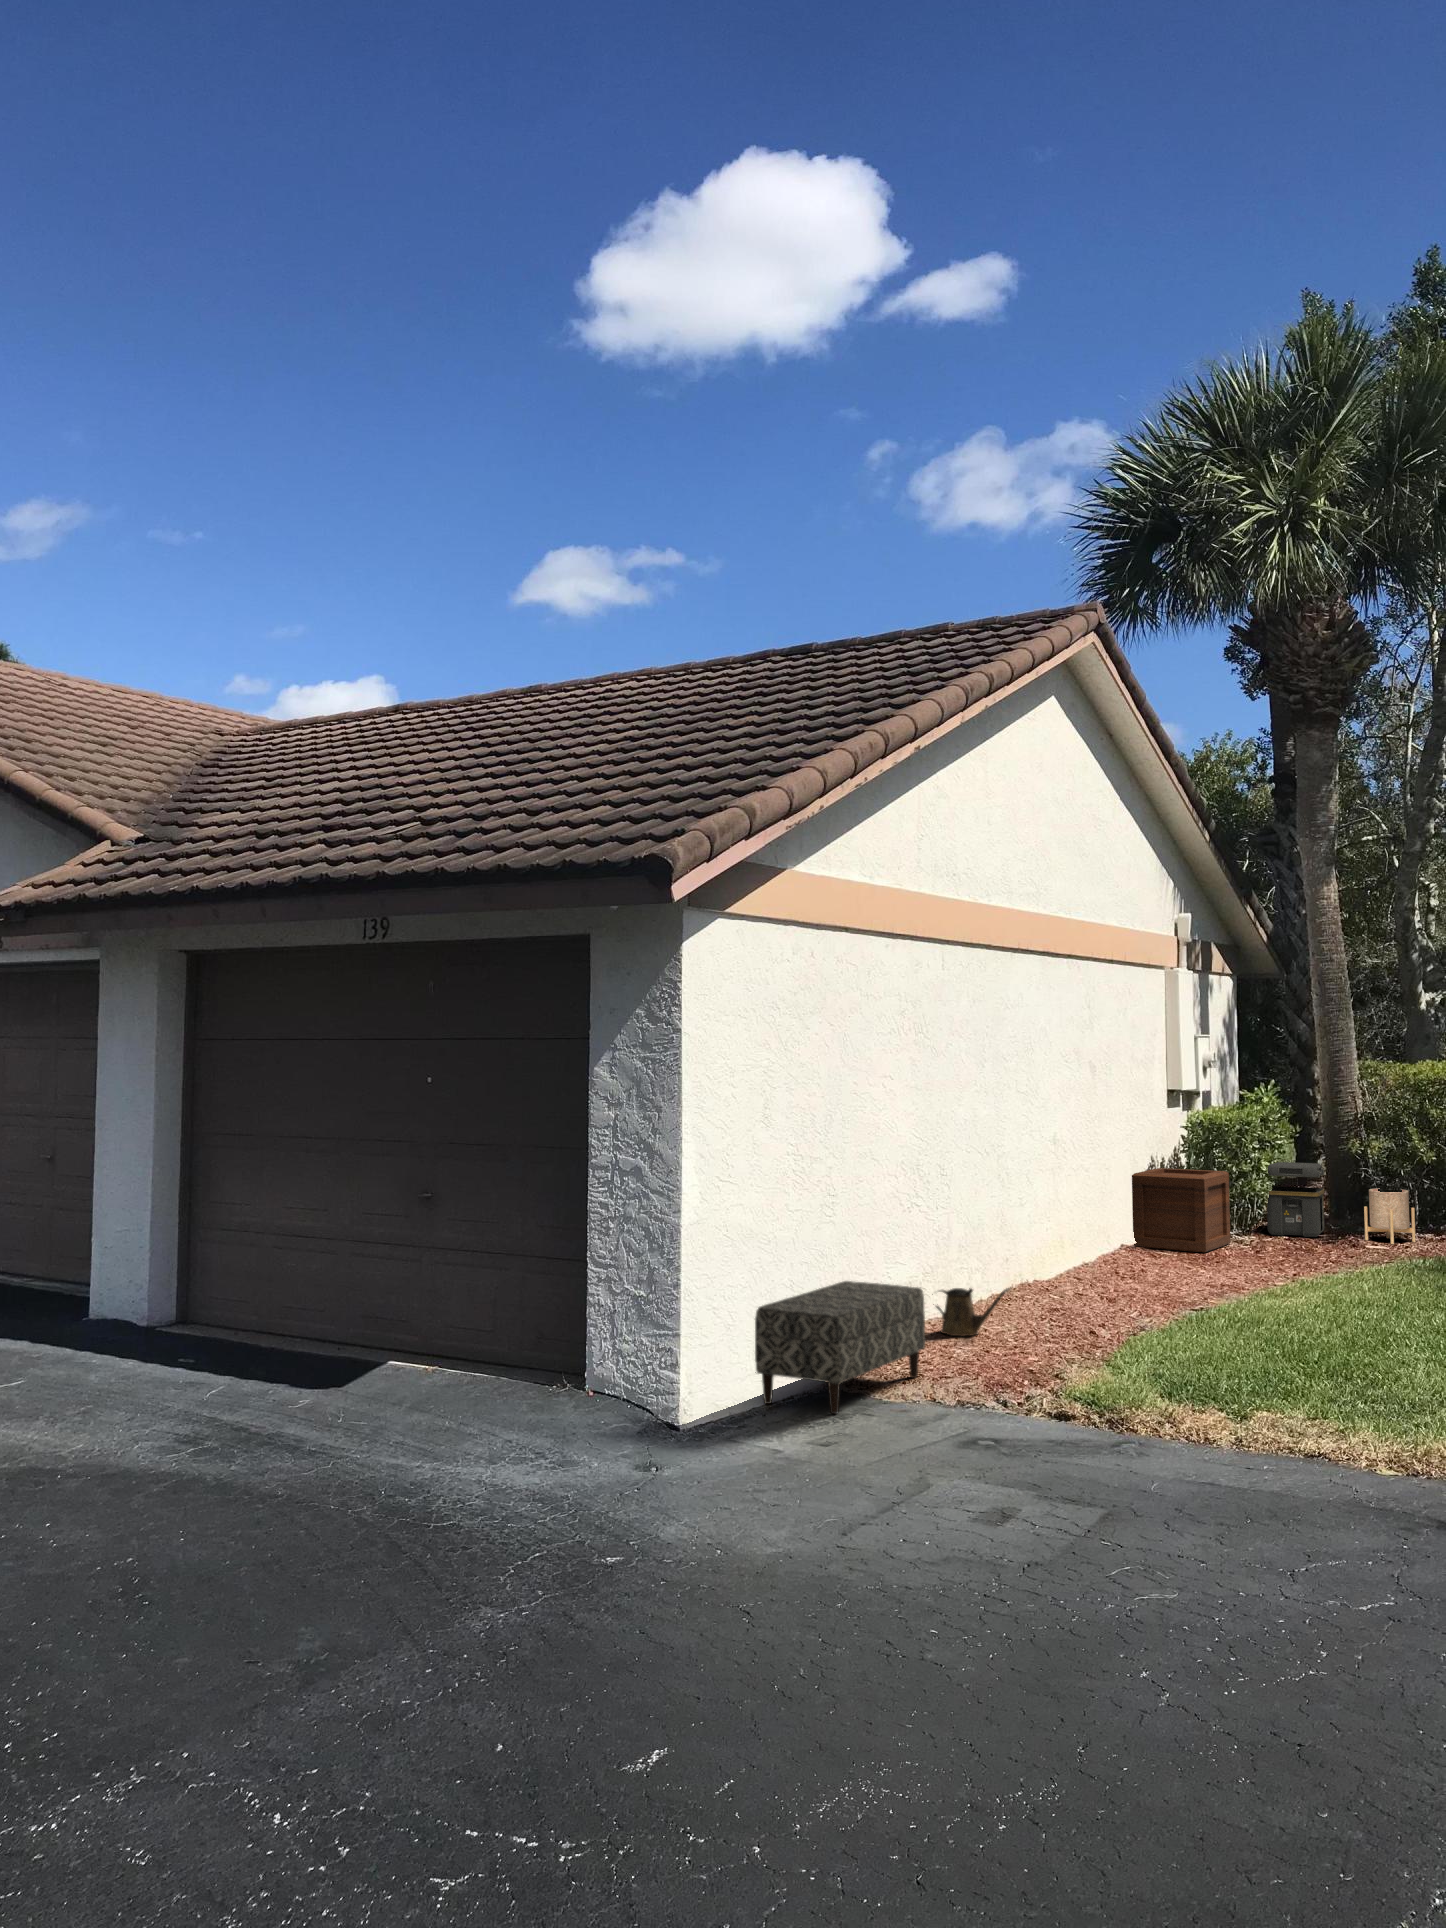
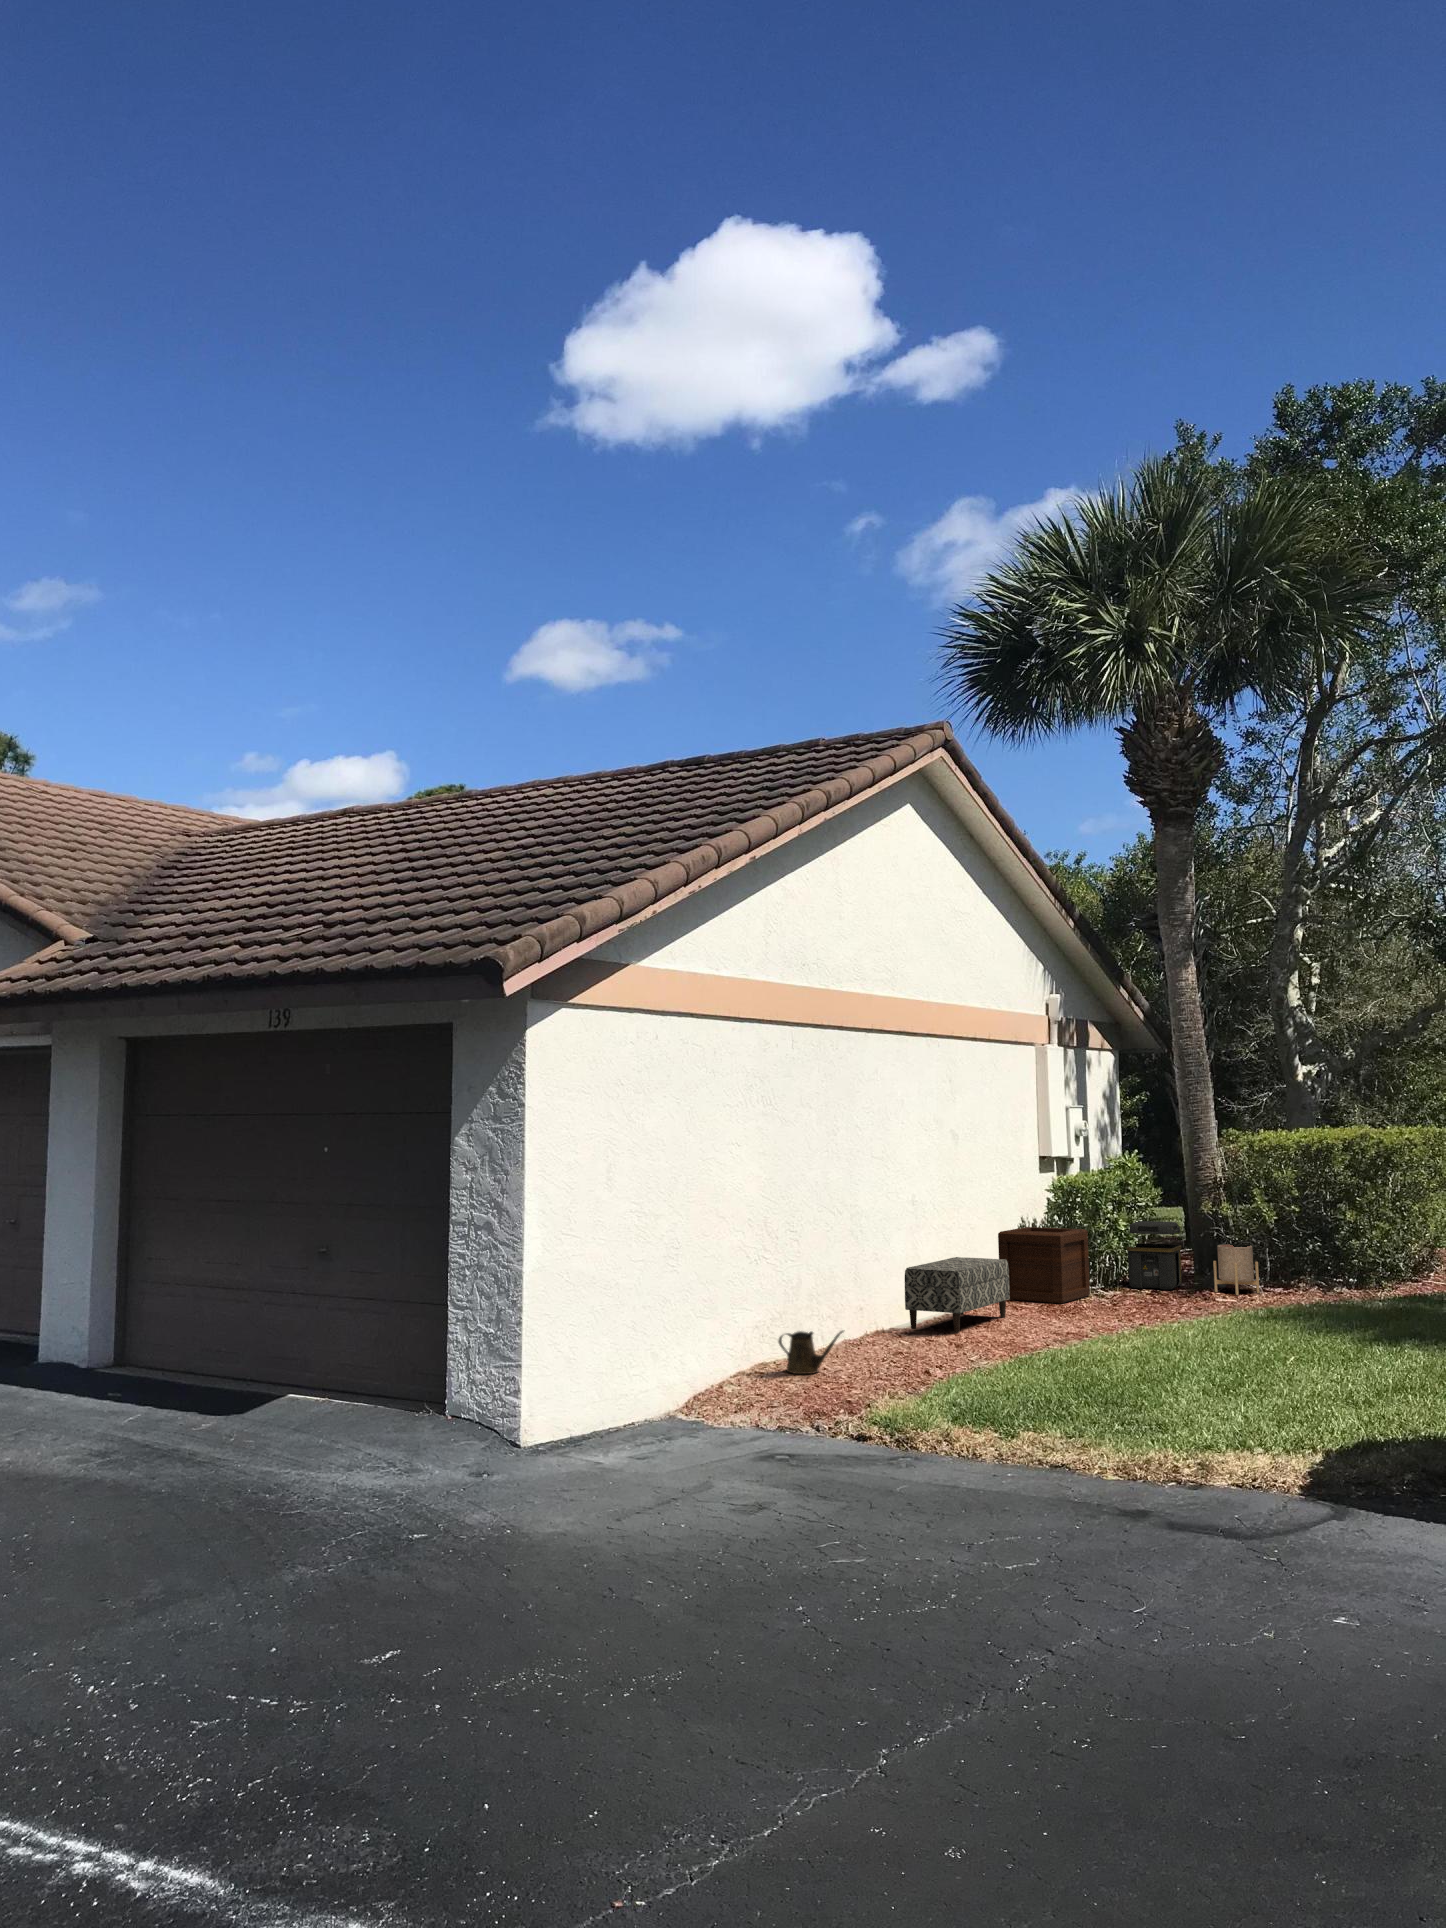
bench: present [755,1281,925,1414] -> present [905,1257,1010,1333]

